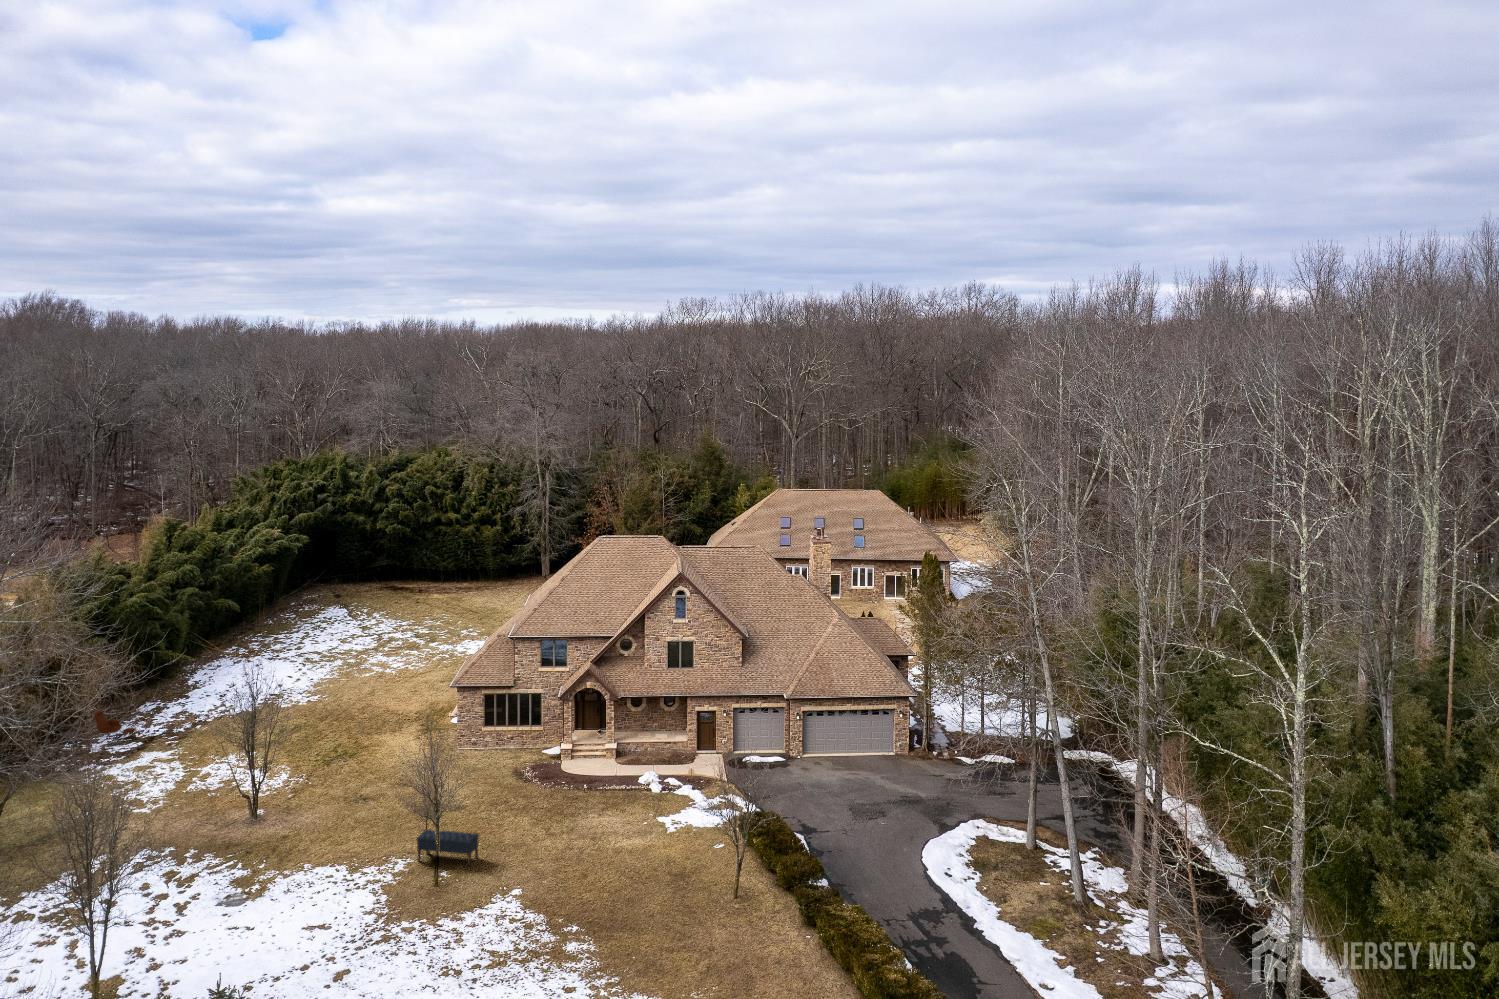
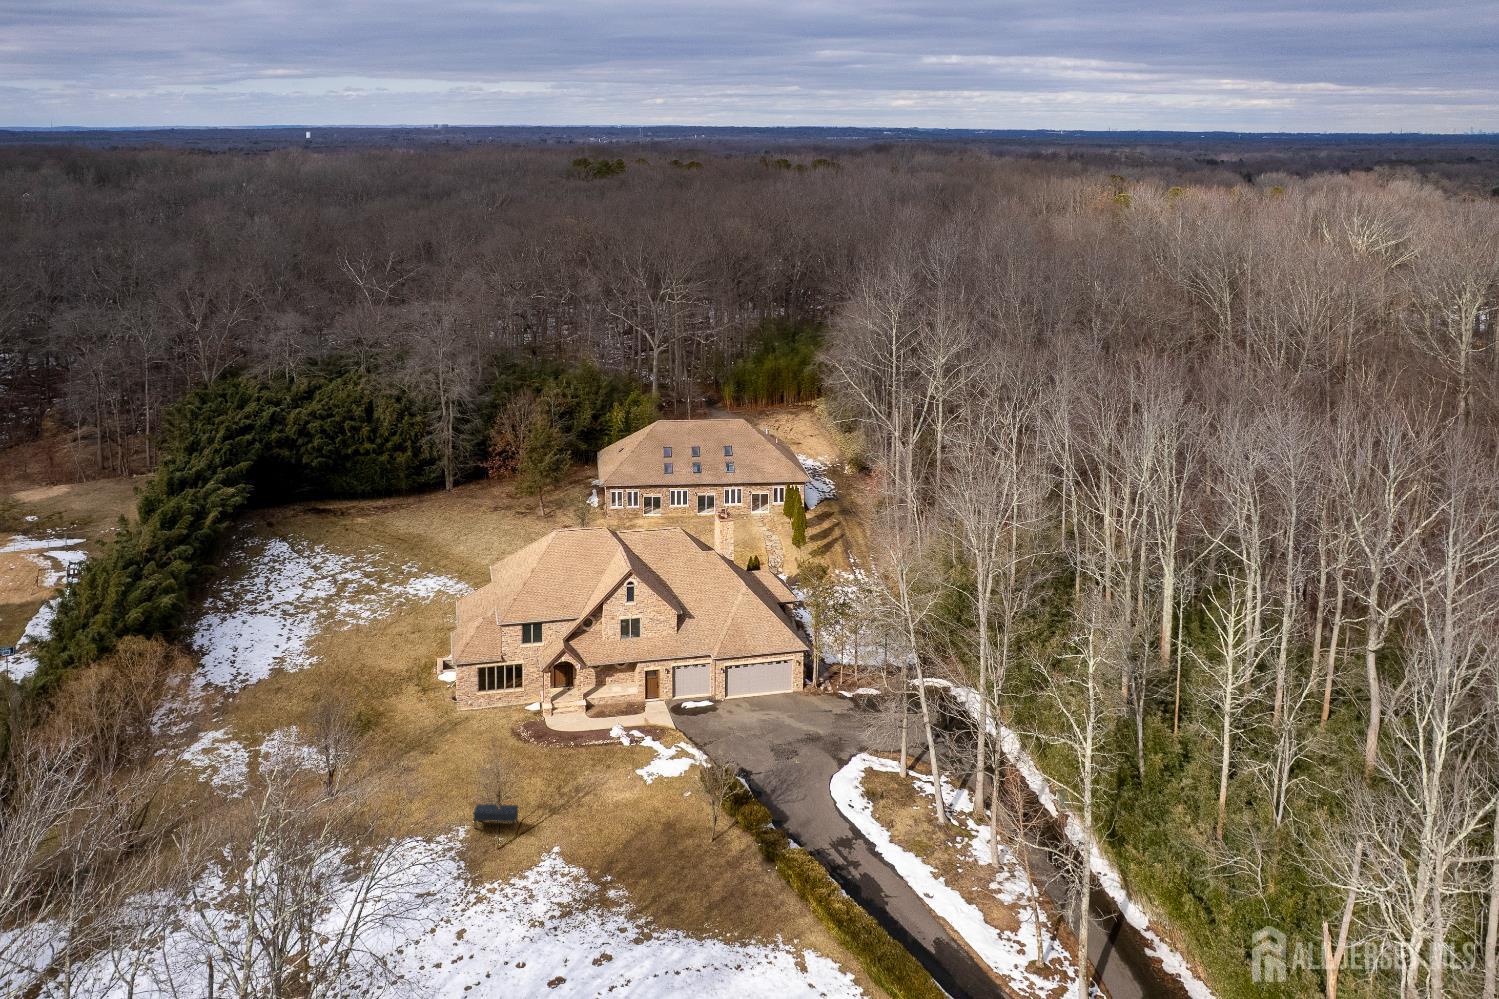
lounge chair: present [94,710,136,738] -> none [152,701,191,727]

